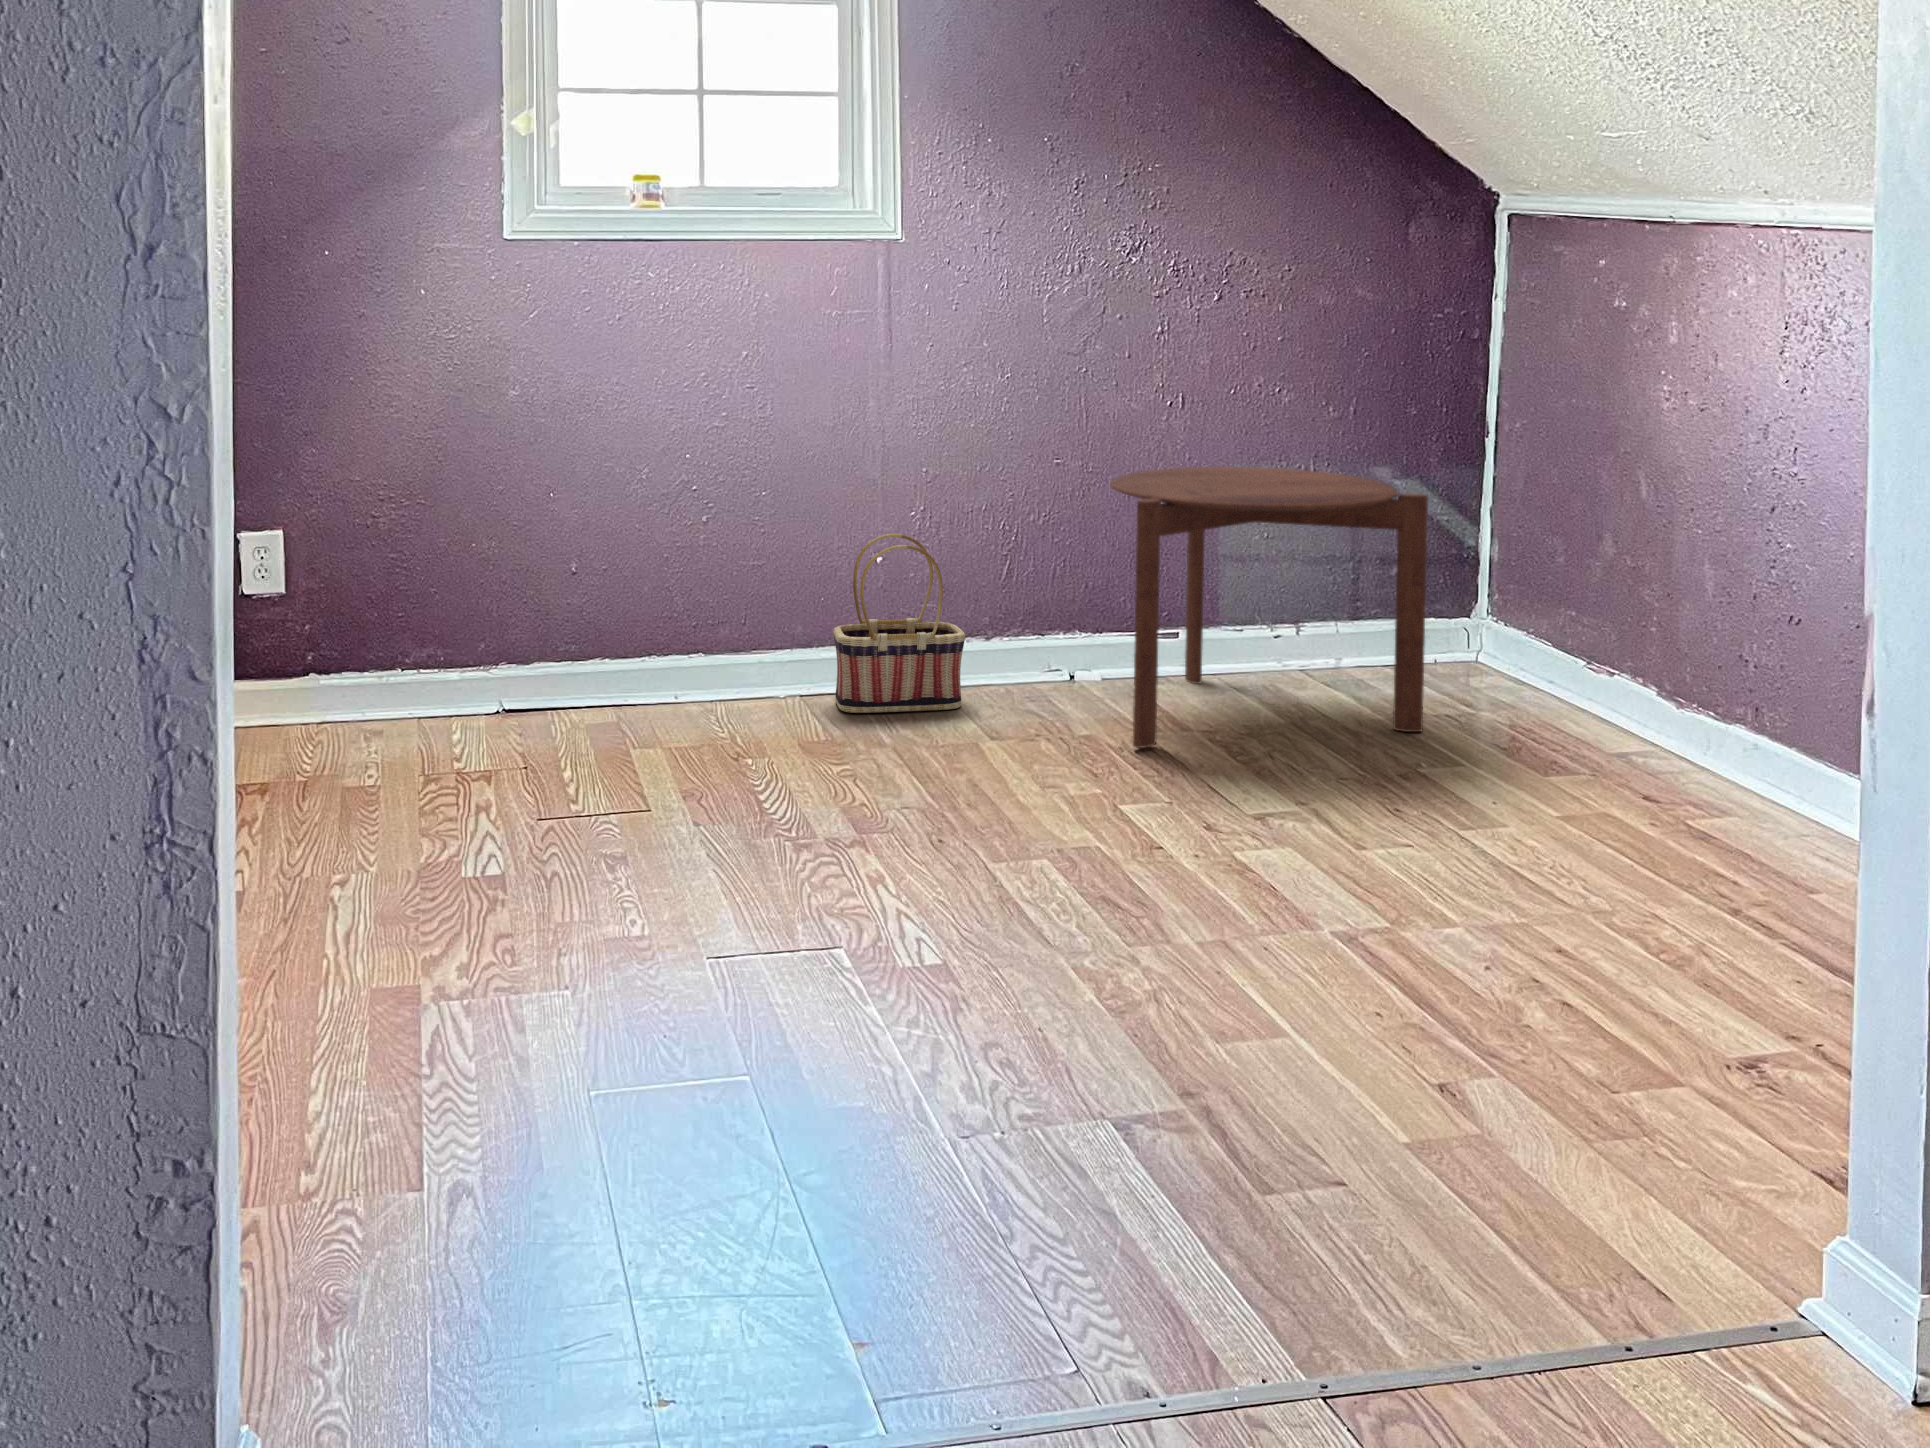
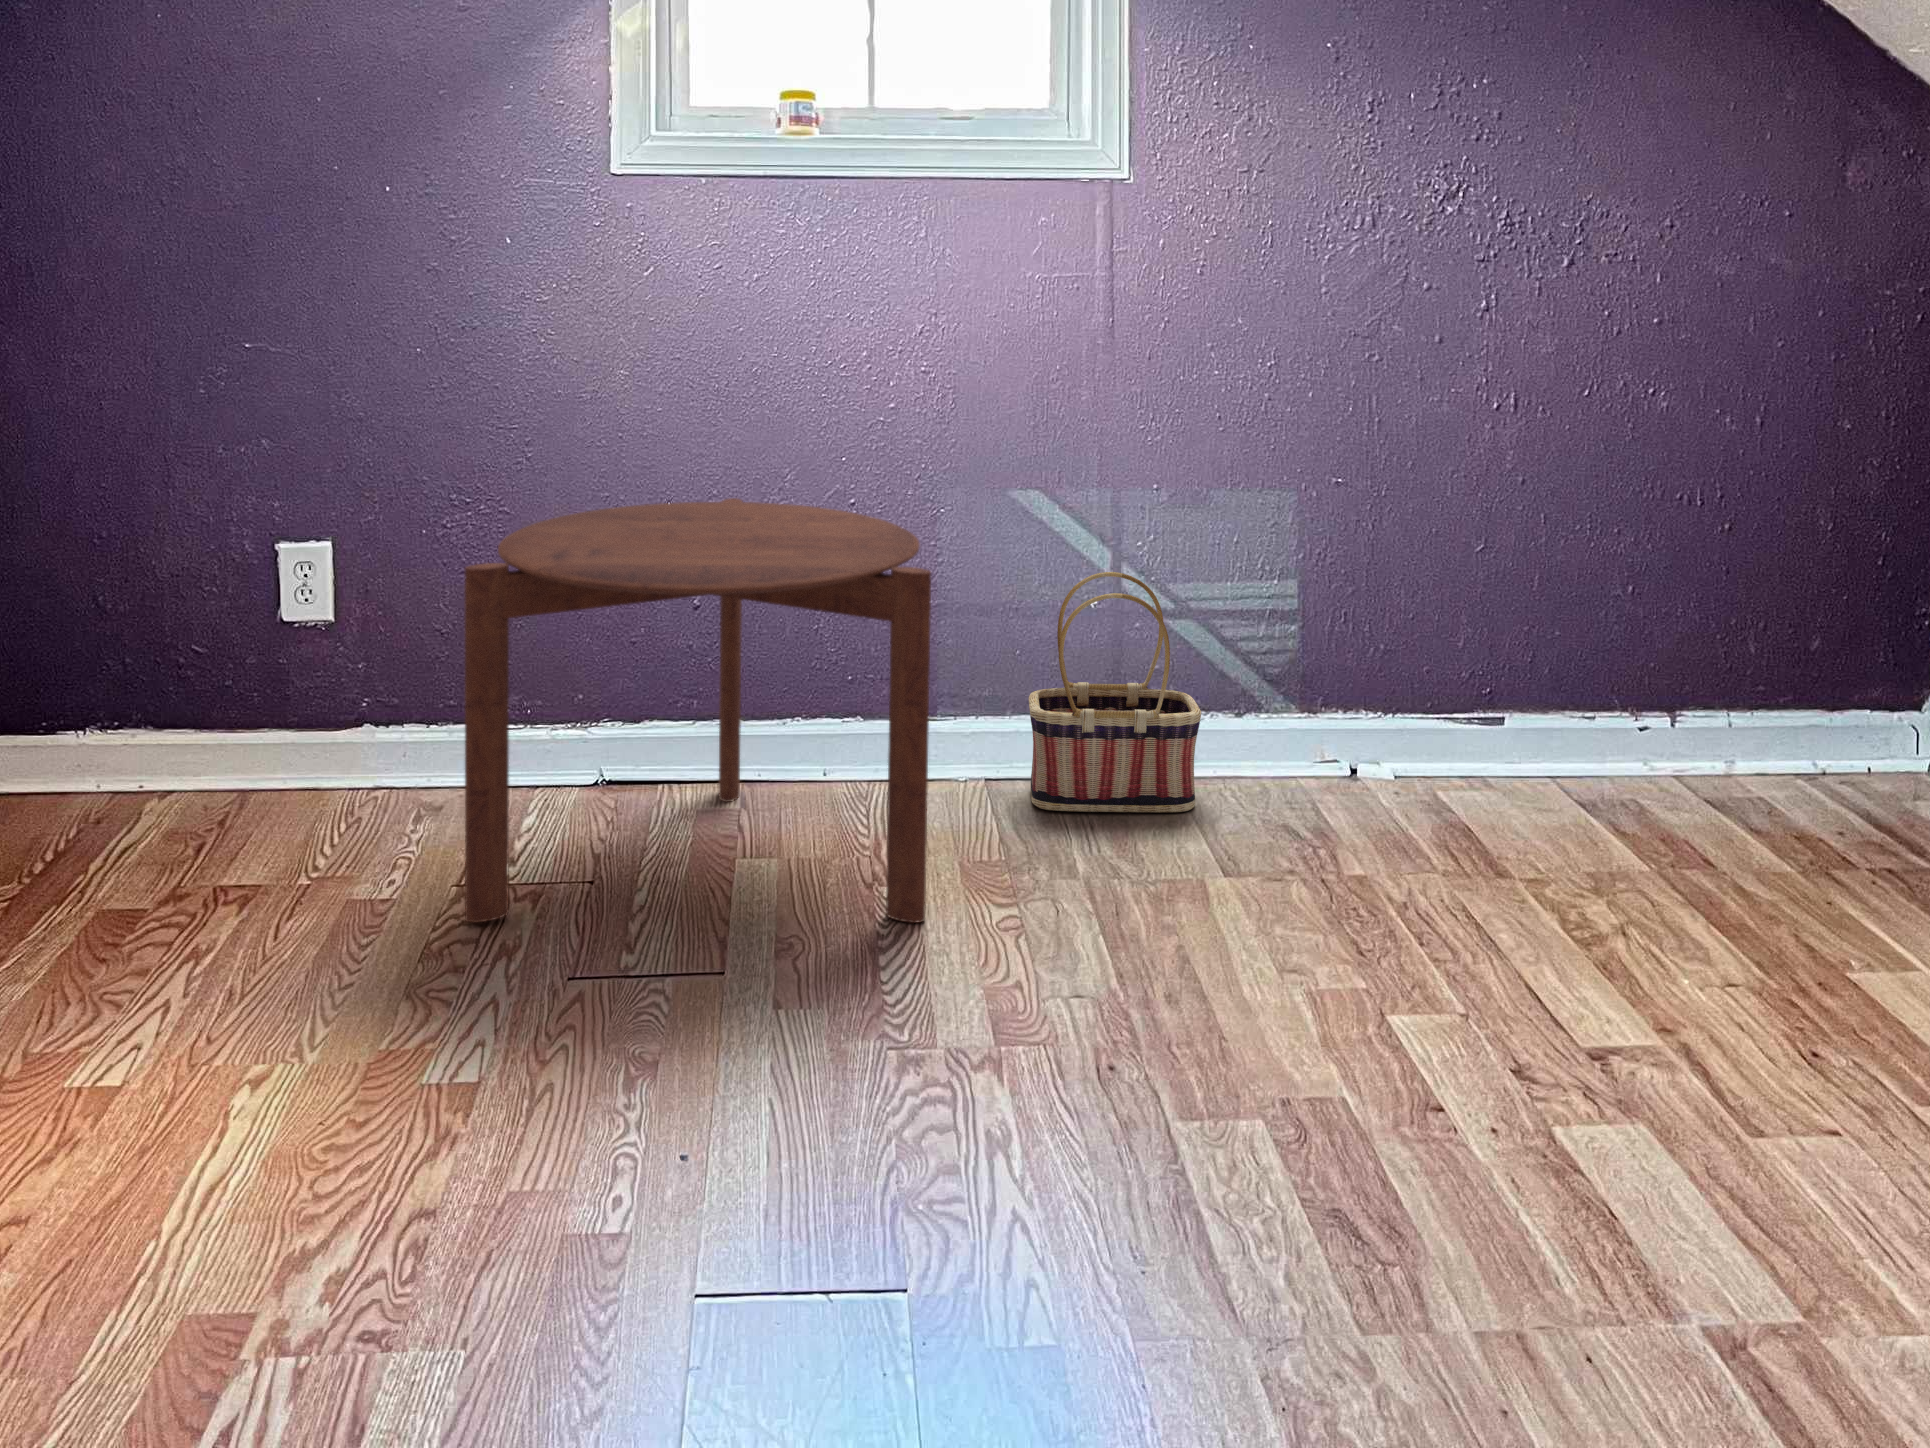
side table: present [1110,467,1428,748] -> present [464,498,931,923]

